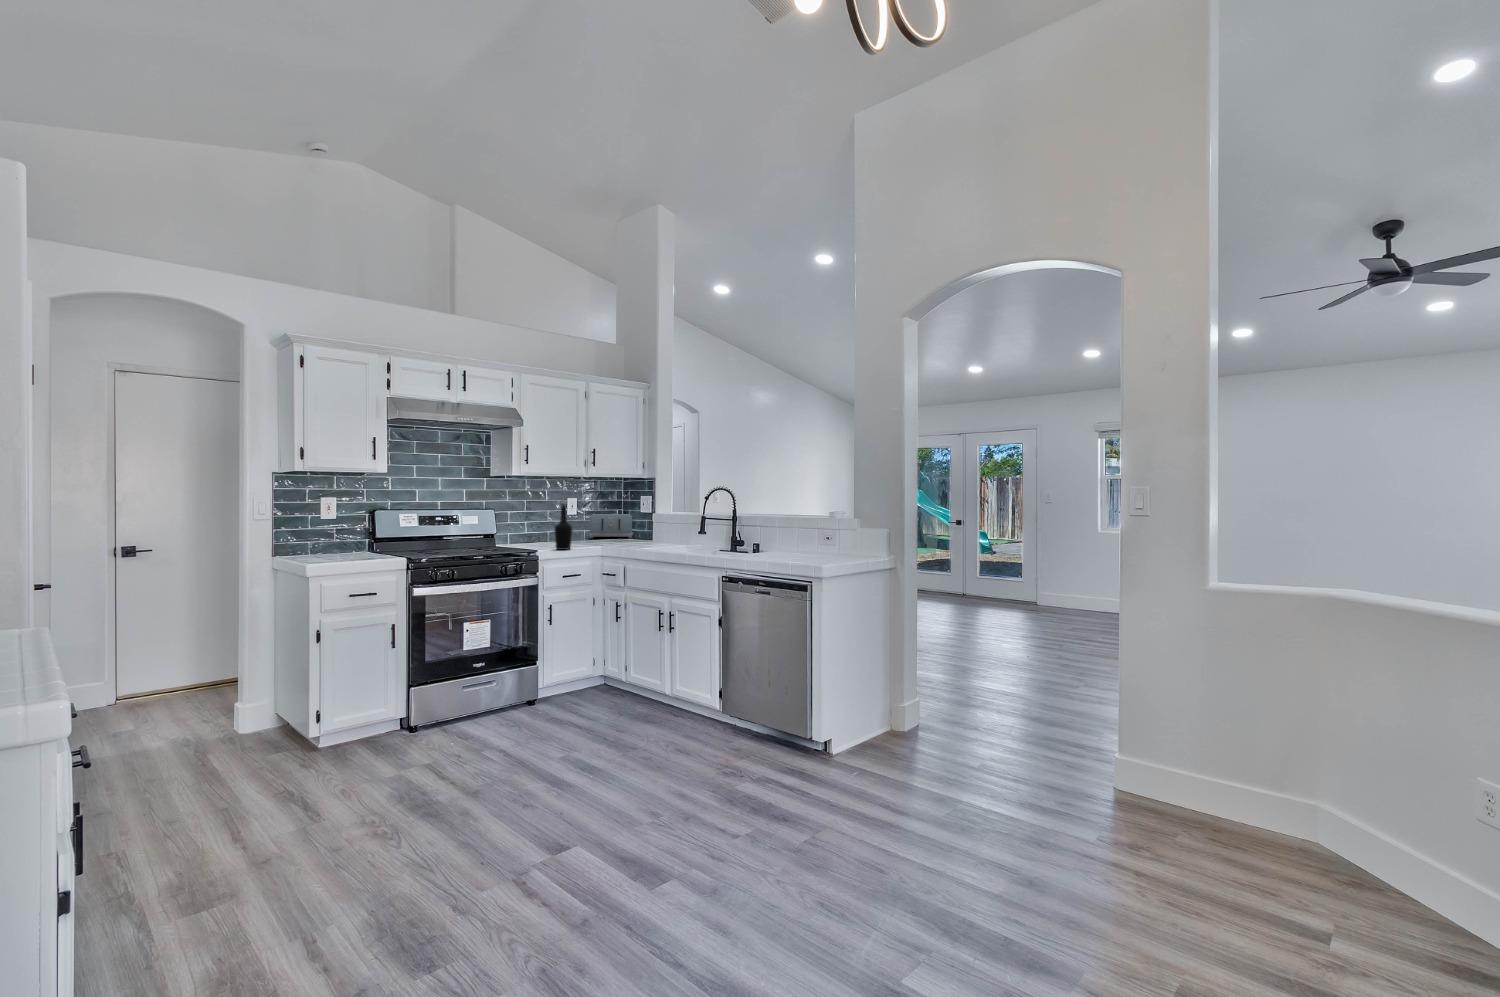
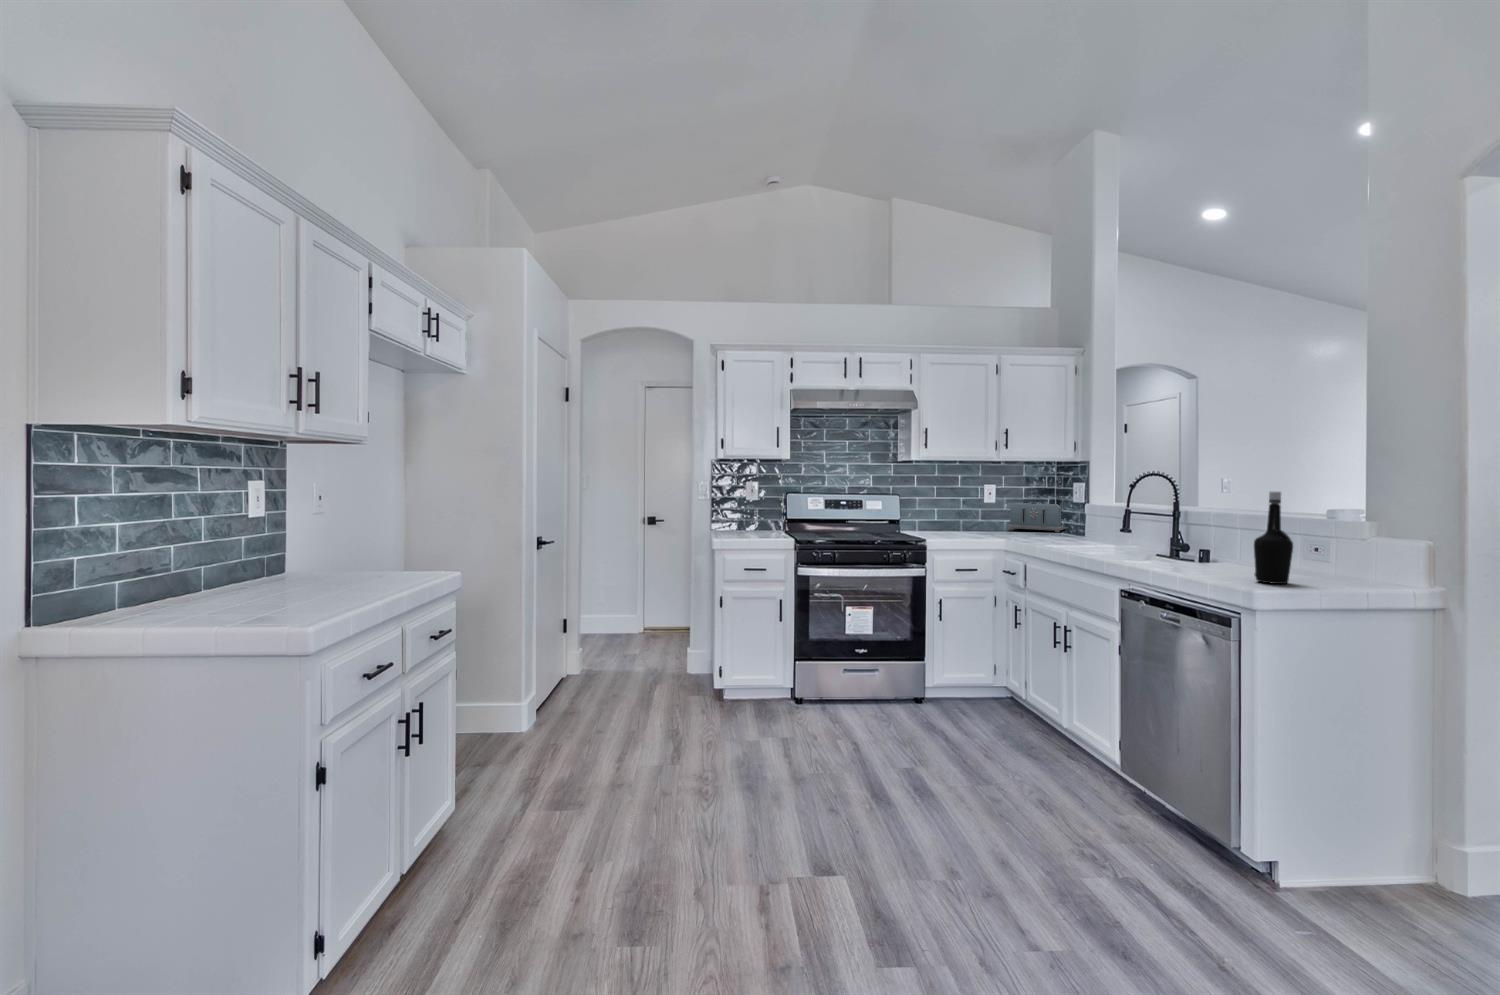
bottle: present [555,500,572,550] -> present [1254,492,1293,584]

